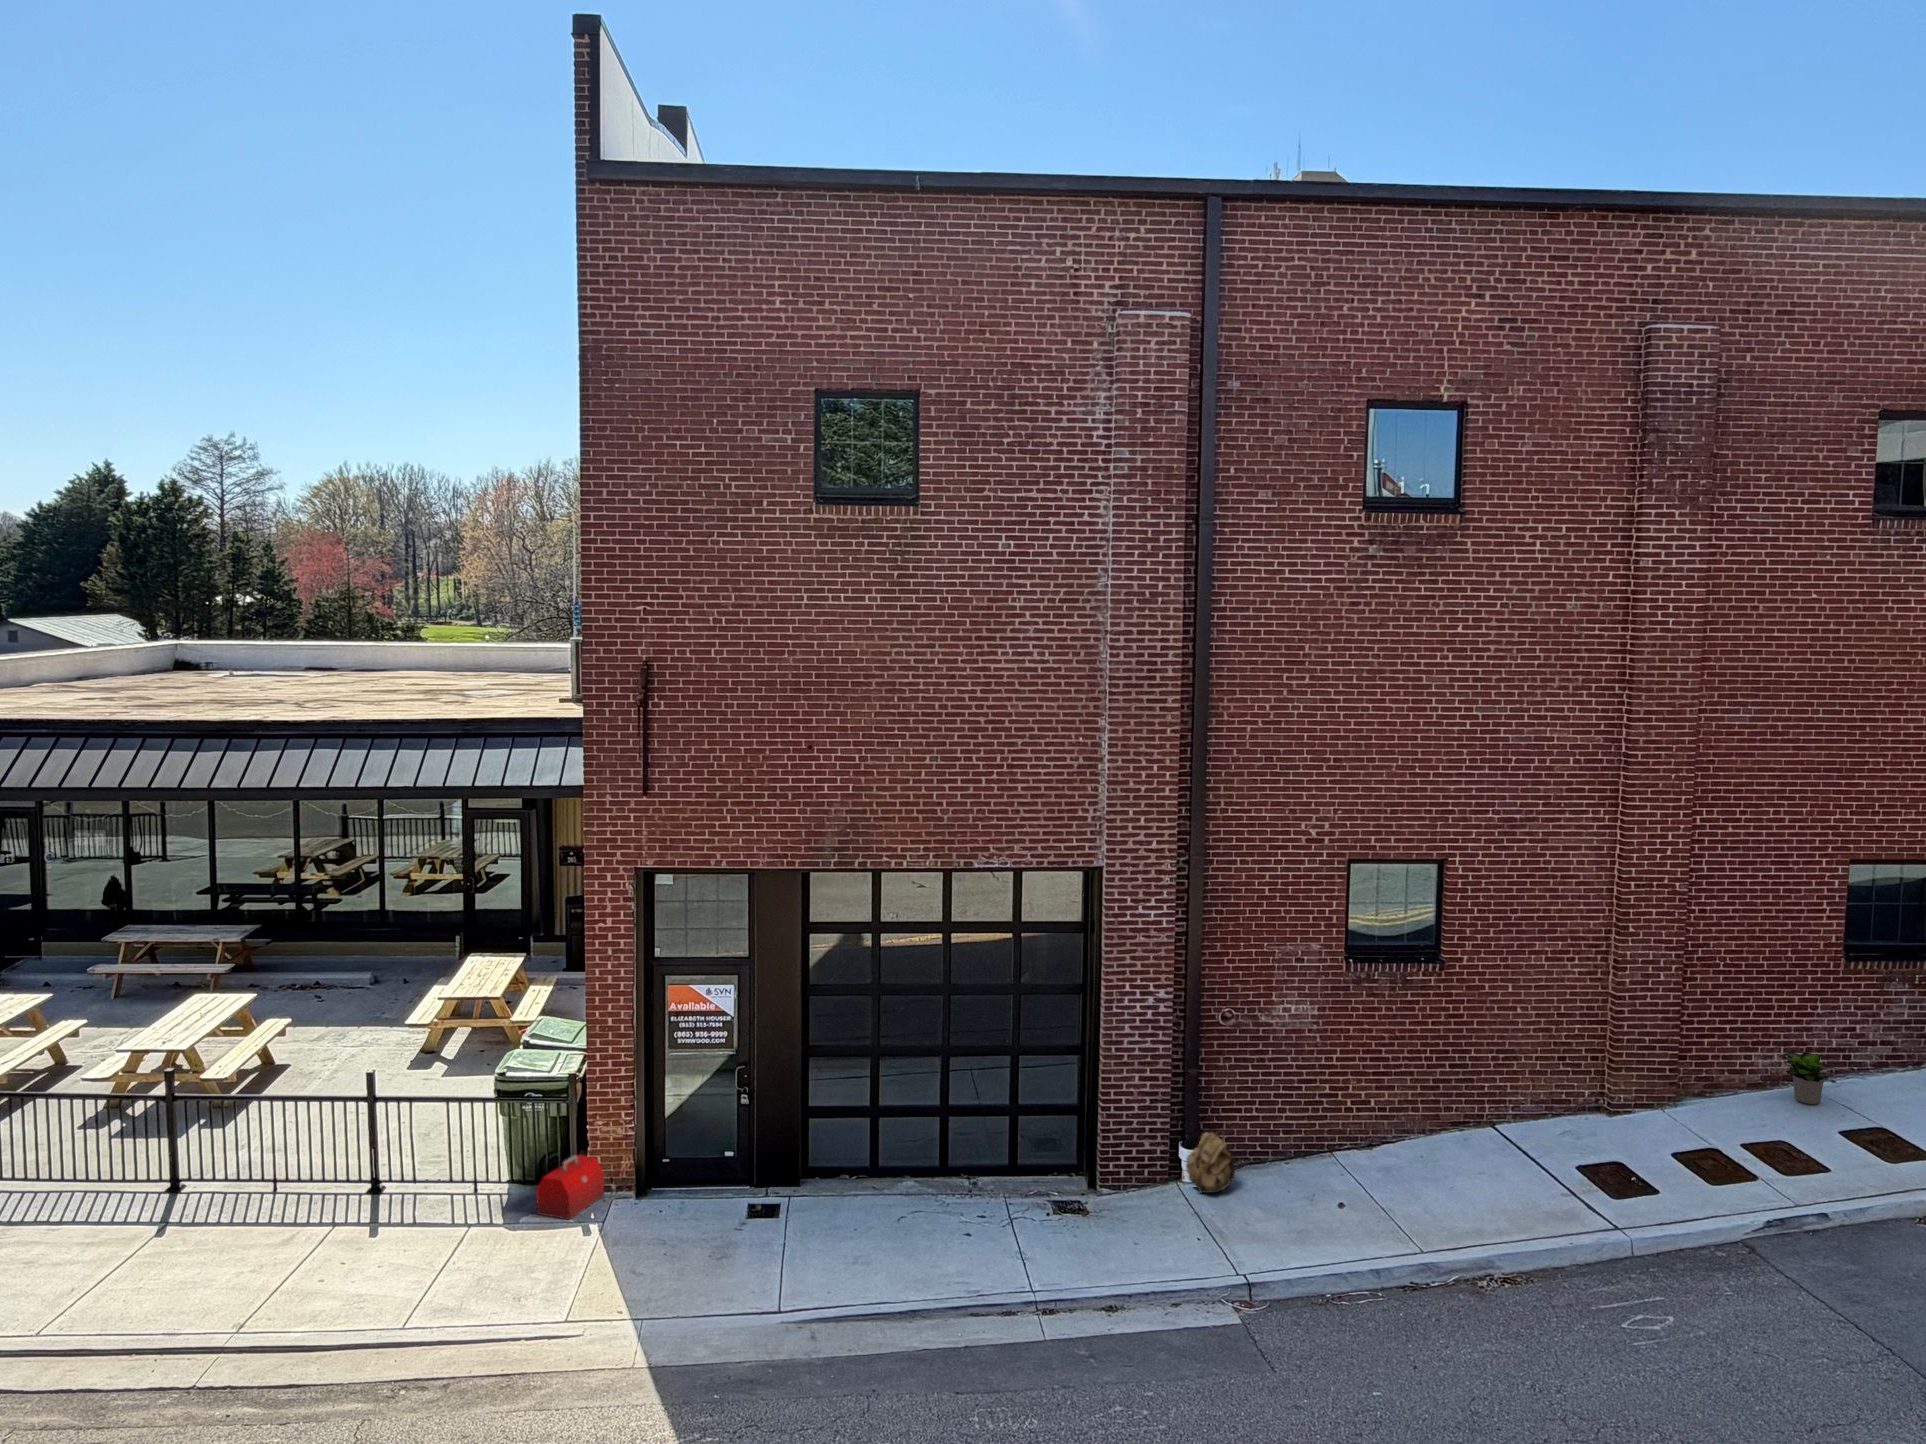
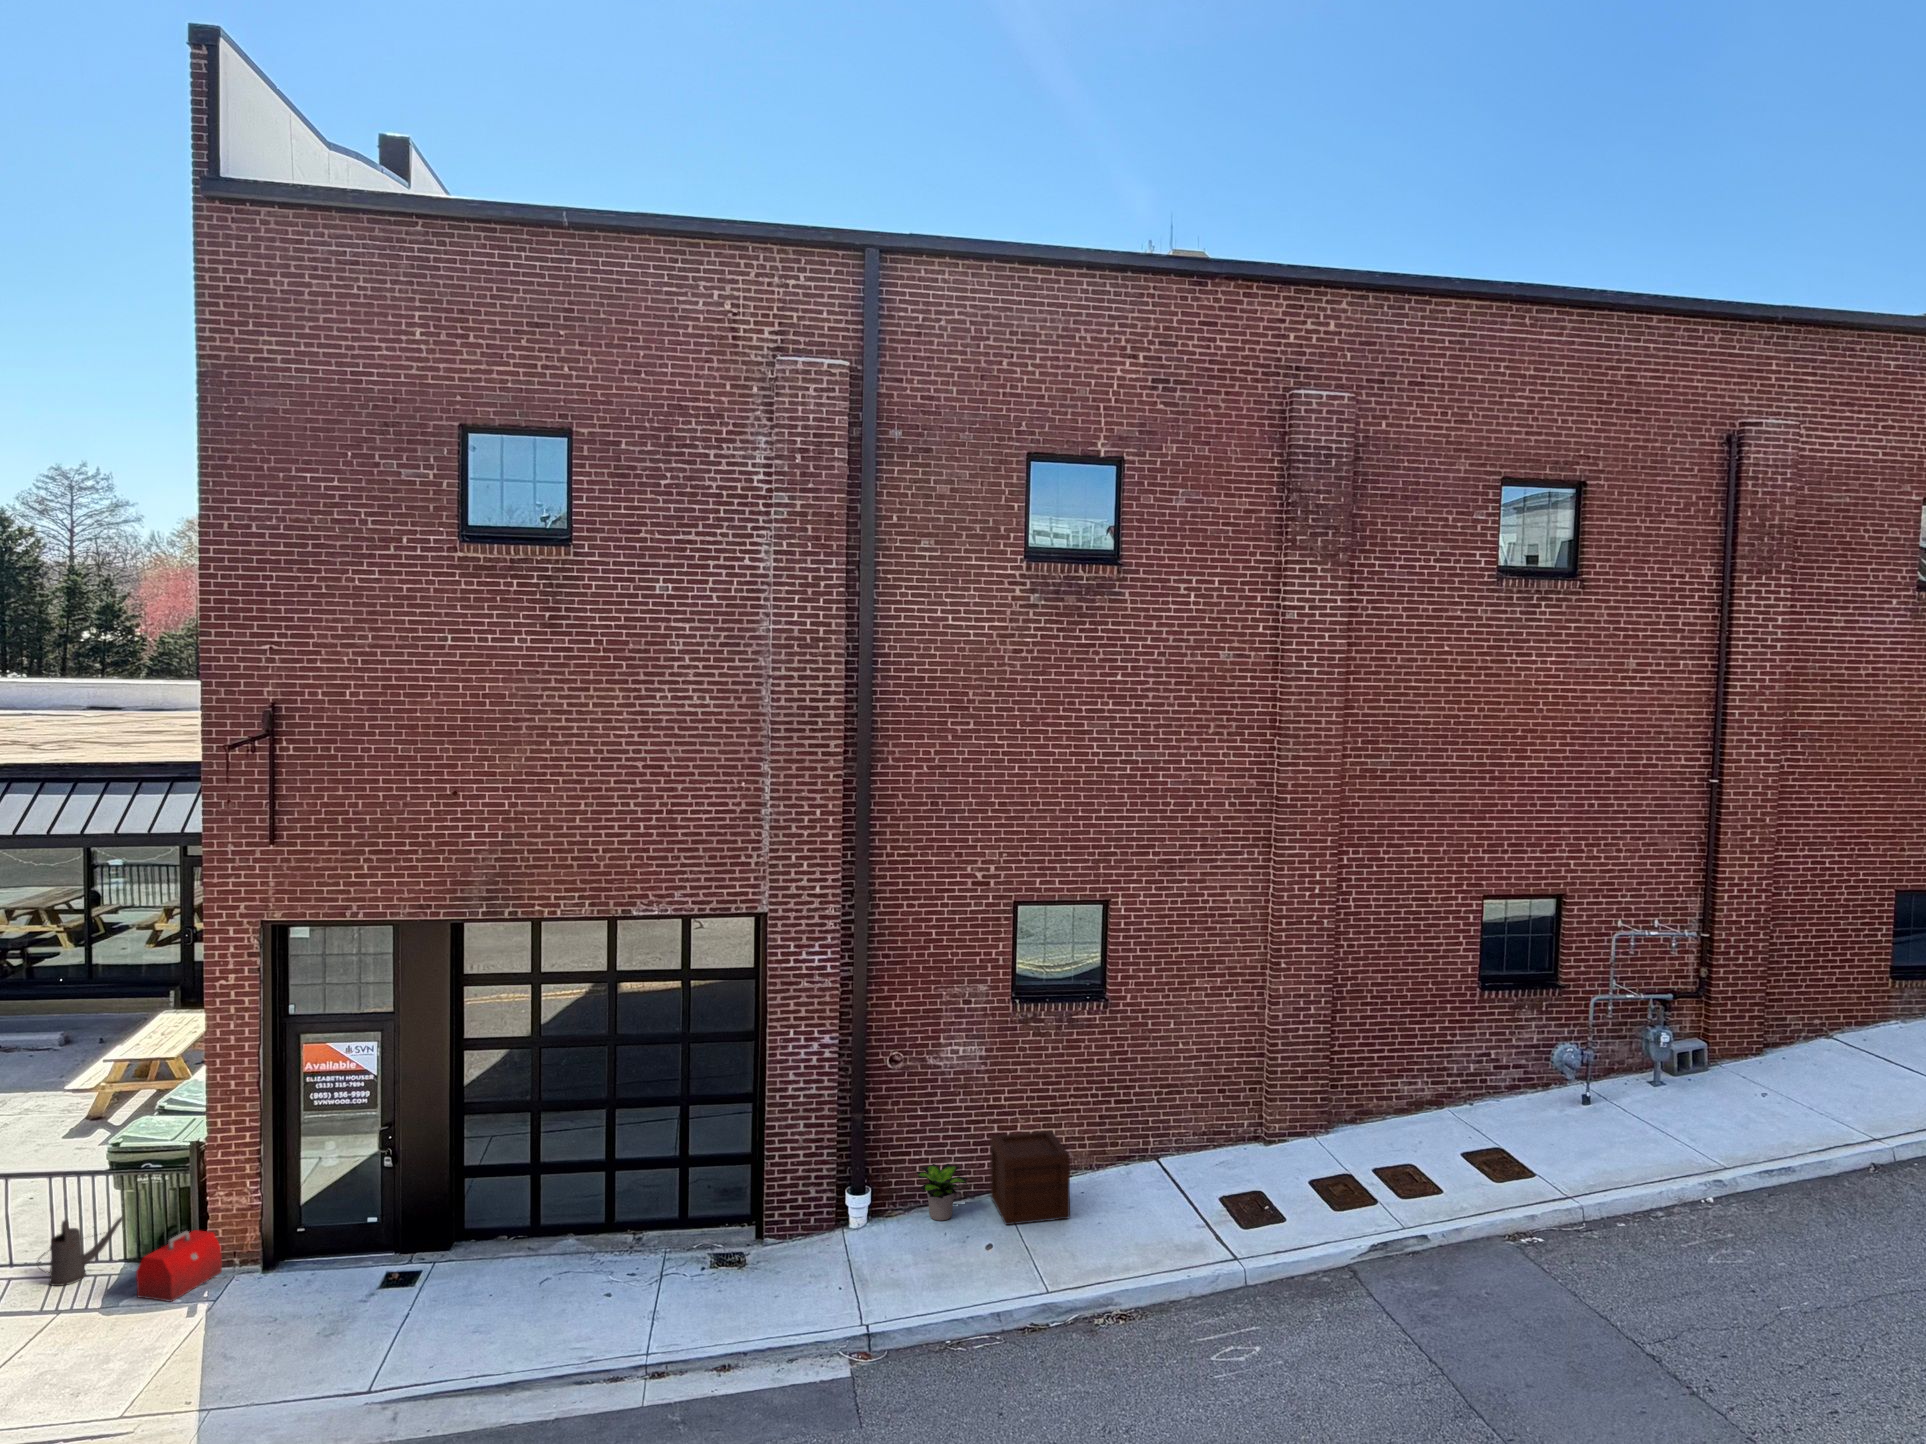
potted plant: present [1782,1051,1835,1104] -> present [916,1164,968,1221]
wooden crate: none [1323,1094,1415,1187] -> present [990,1131,1070,1225]
backpack: present [1186,1132,1235,1193] -> none [846,1176,894,1239]
watering can: none [445,1139,513,1201] -> present [38,1217,123,1286]

